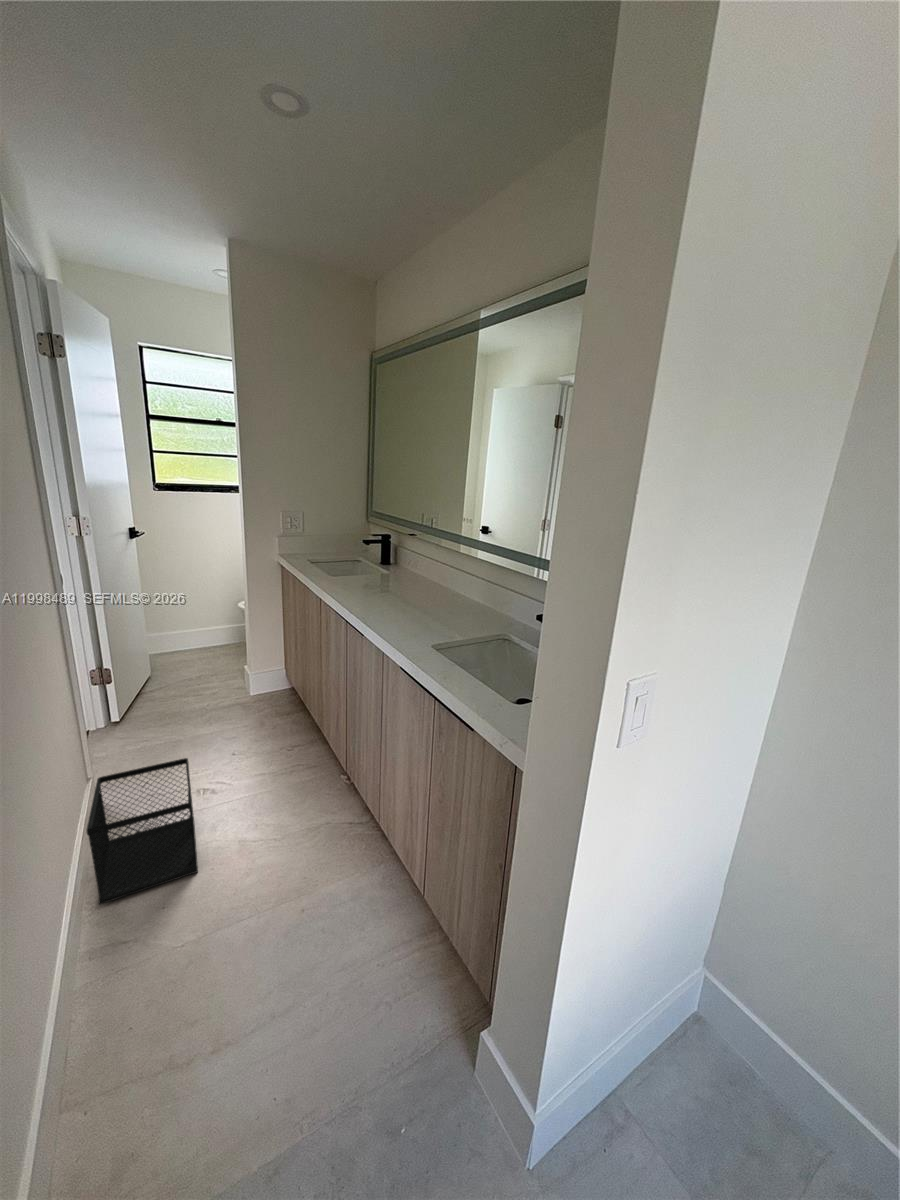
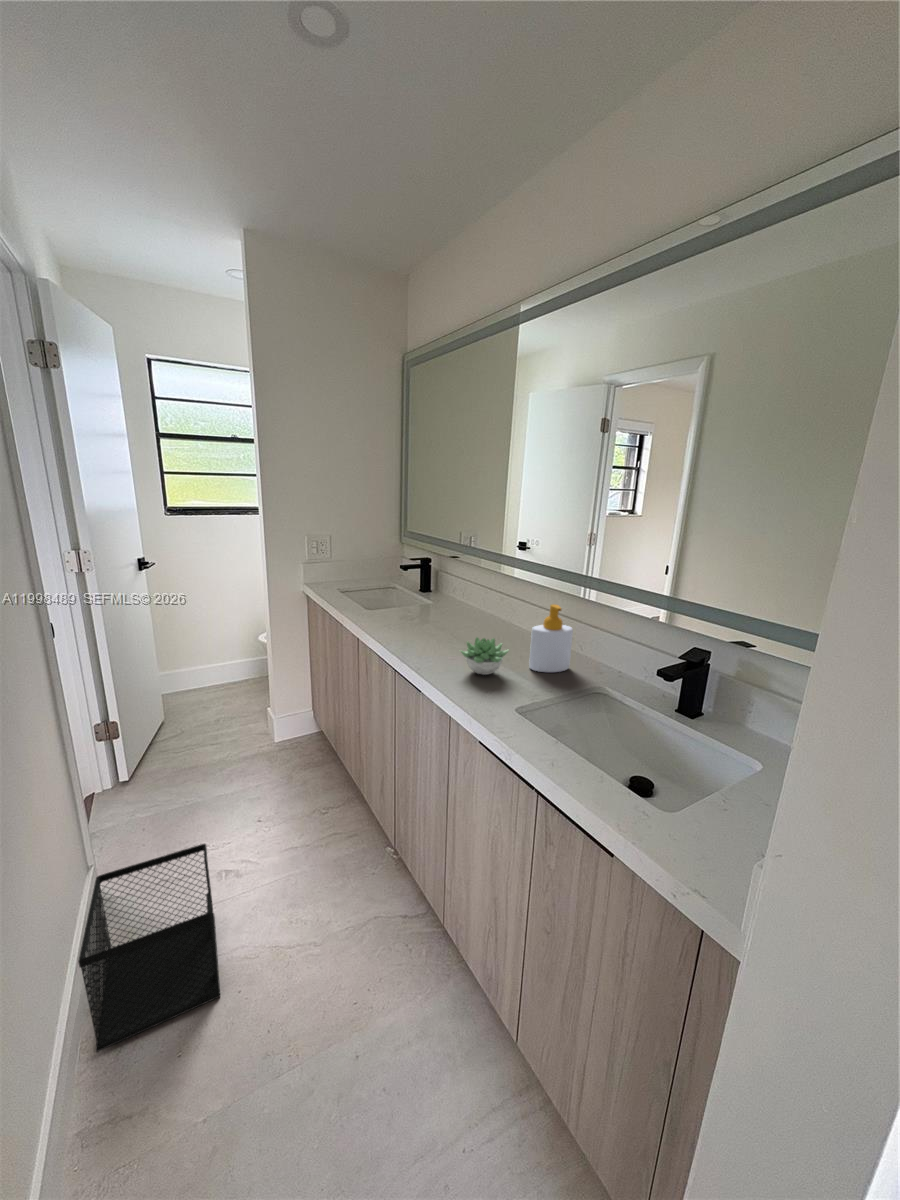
soap bottle: none [454,570,489,624] -> present [529,604,573,672]
succulent plant: none [396,595,436,624] -> present [461,637,509,675]

